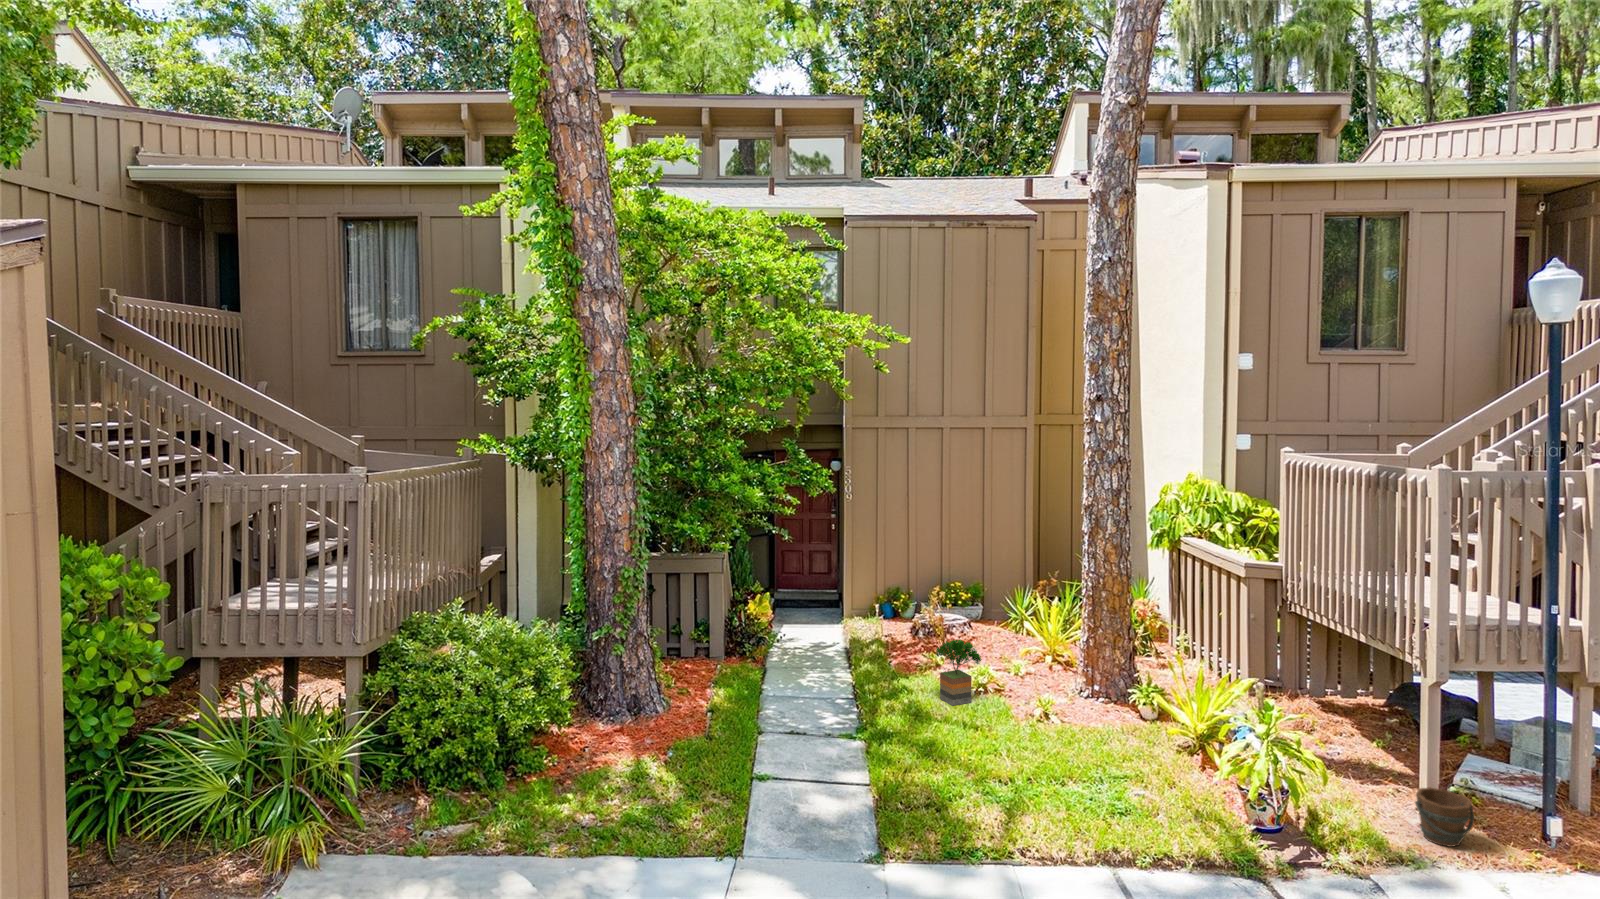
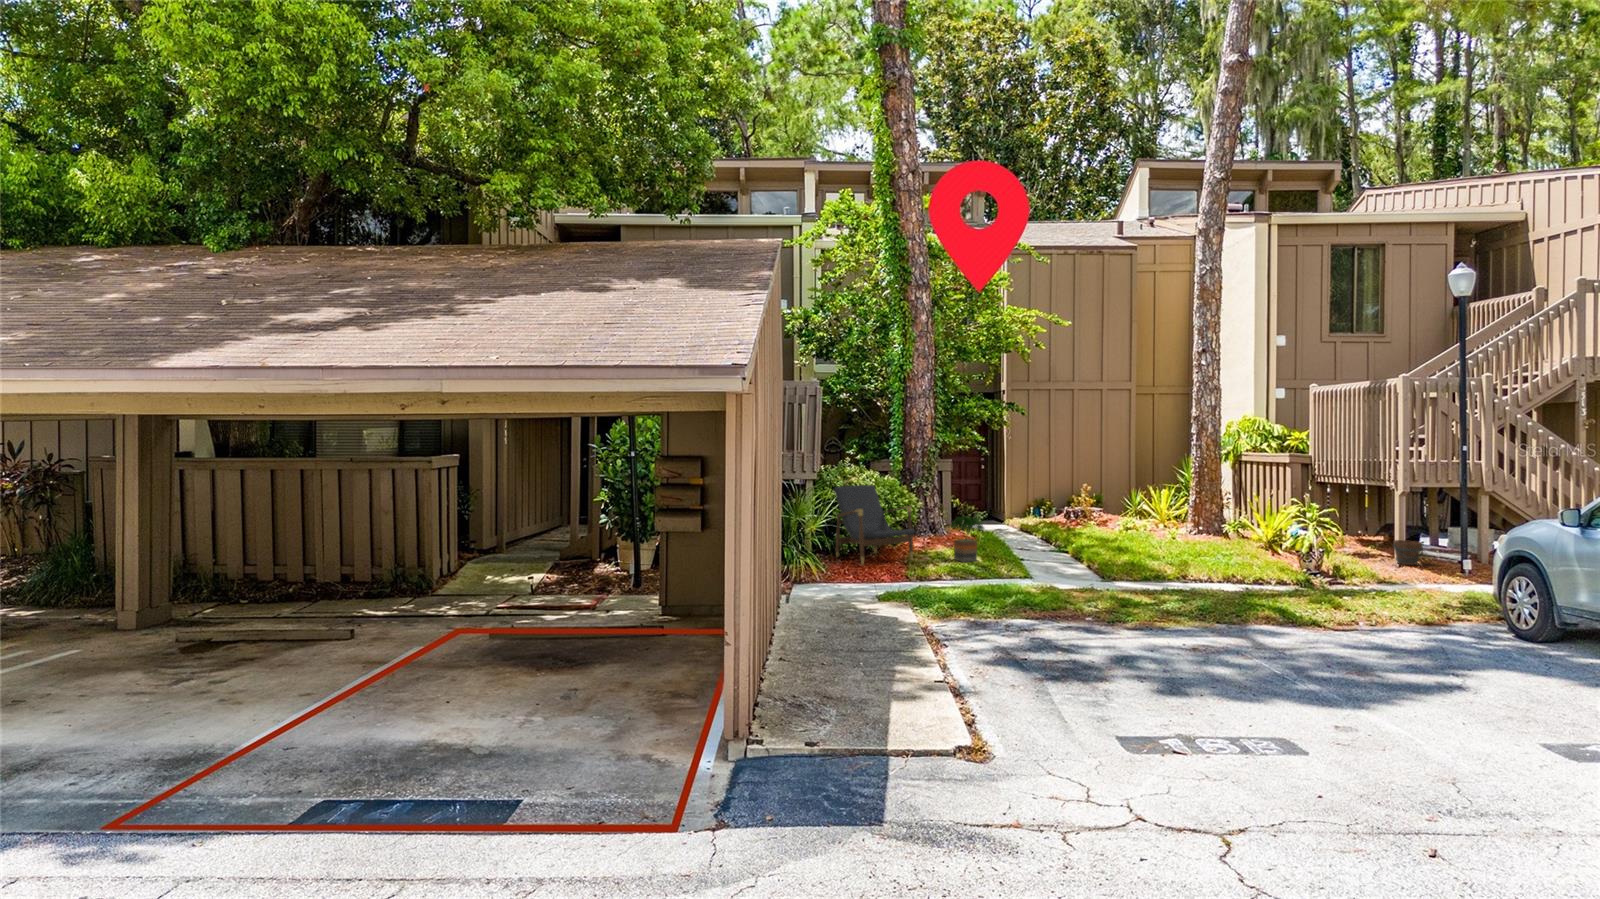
potted tree: present [936,640,982,706] -> present [952,517,984,562]
lounge chair: none [374,666,513,854] -> present [834,485,915,565]

